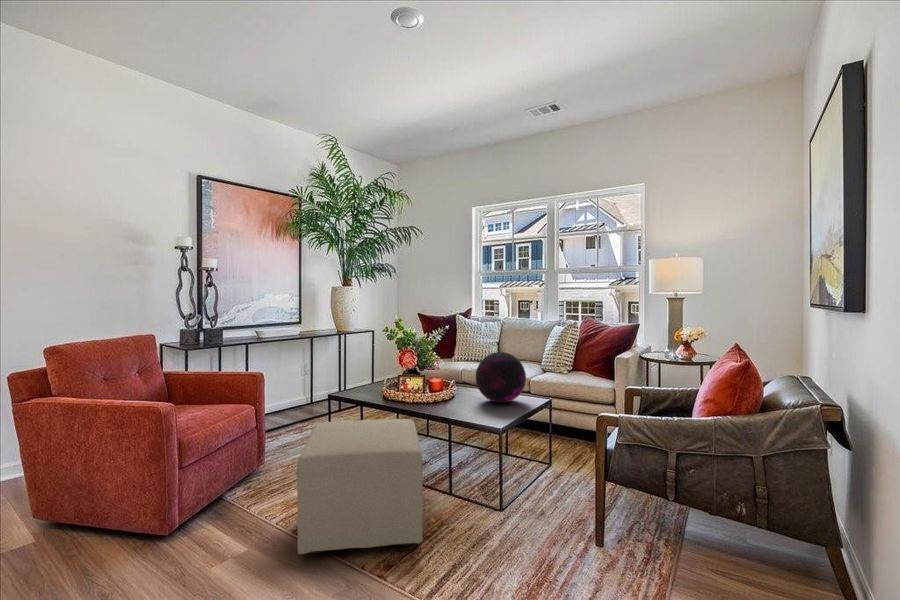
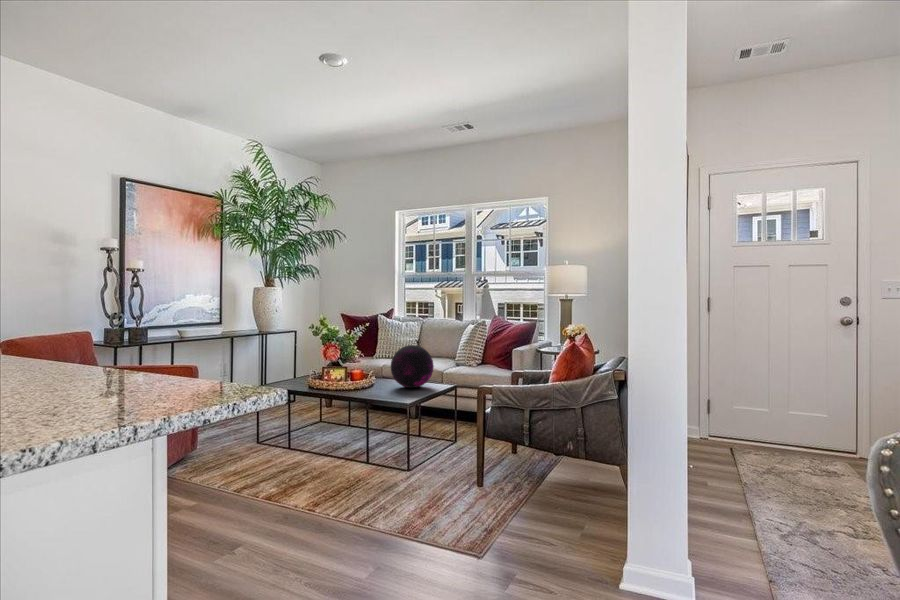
ottoman: present [296,419,423,554] -> none [242,400,343,500]

